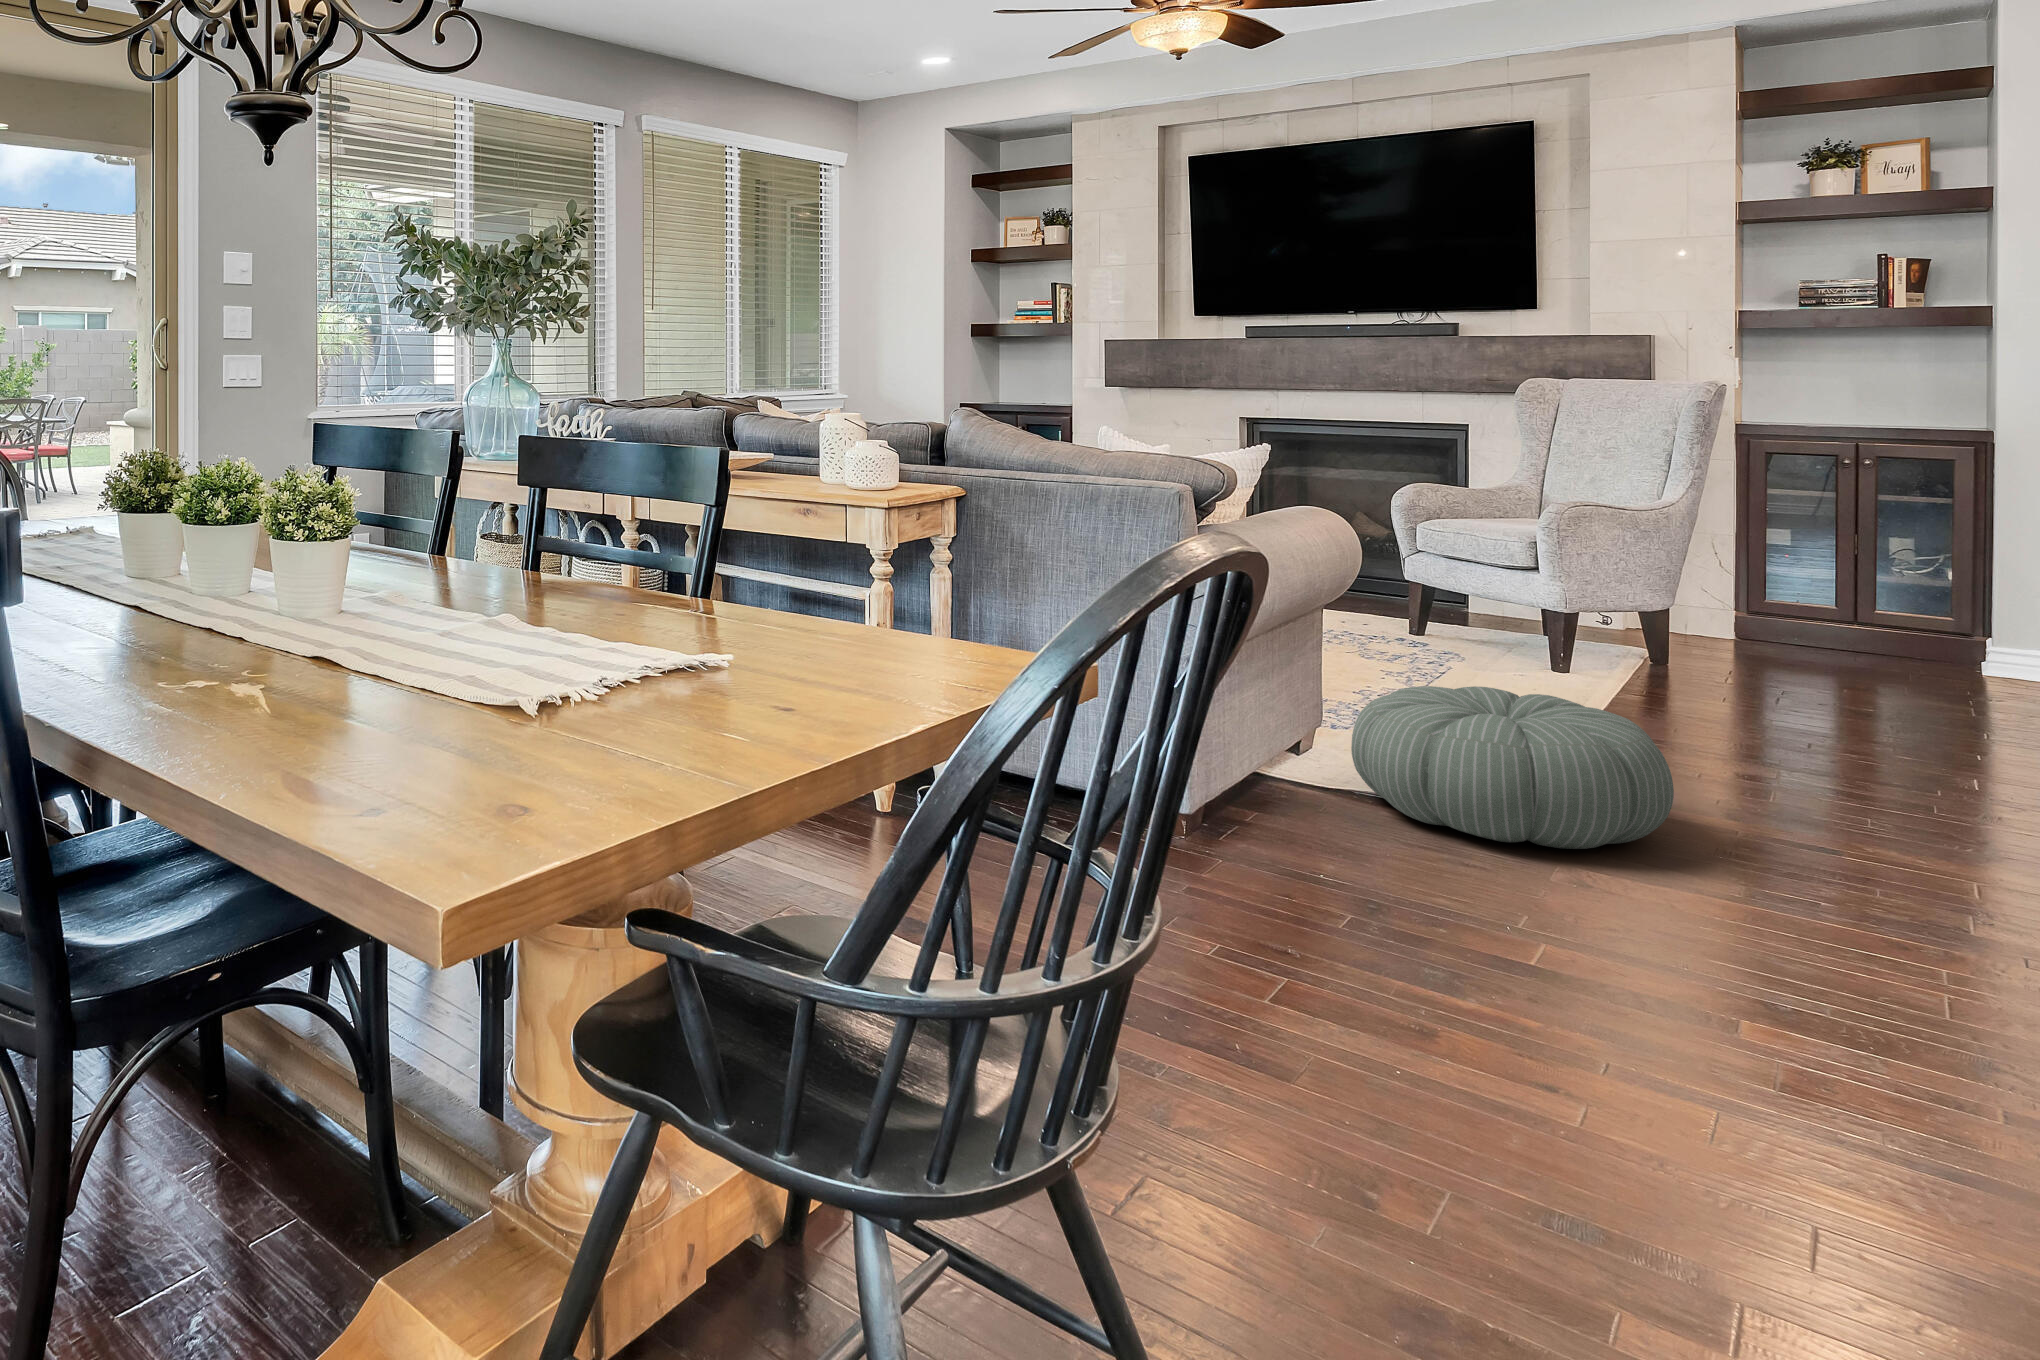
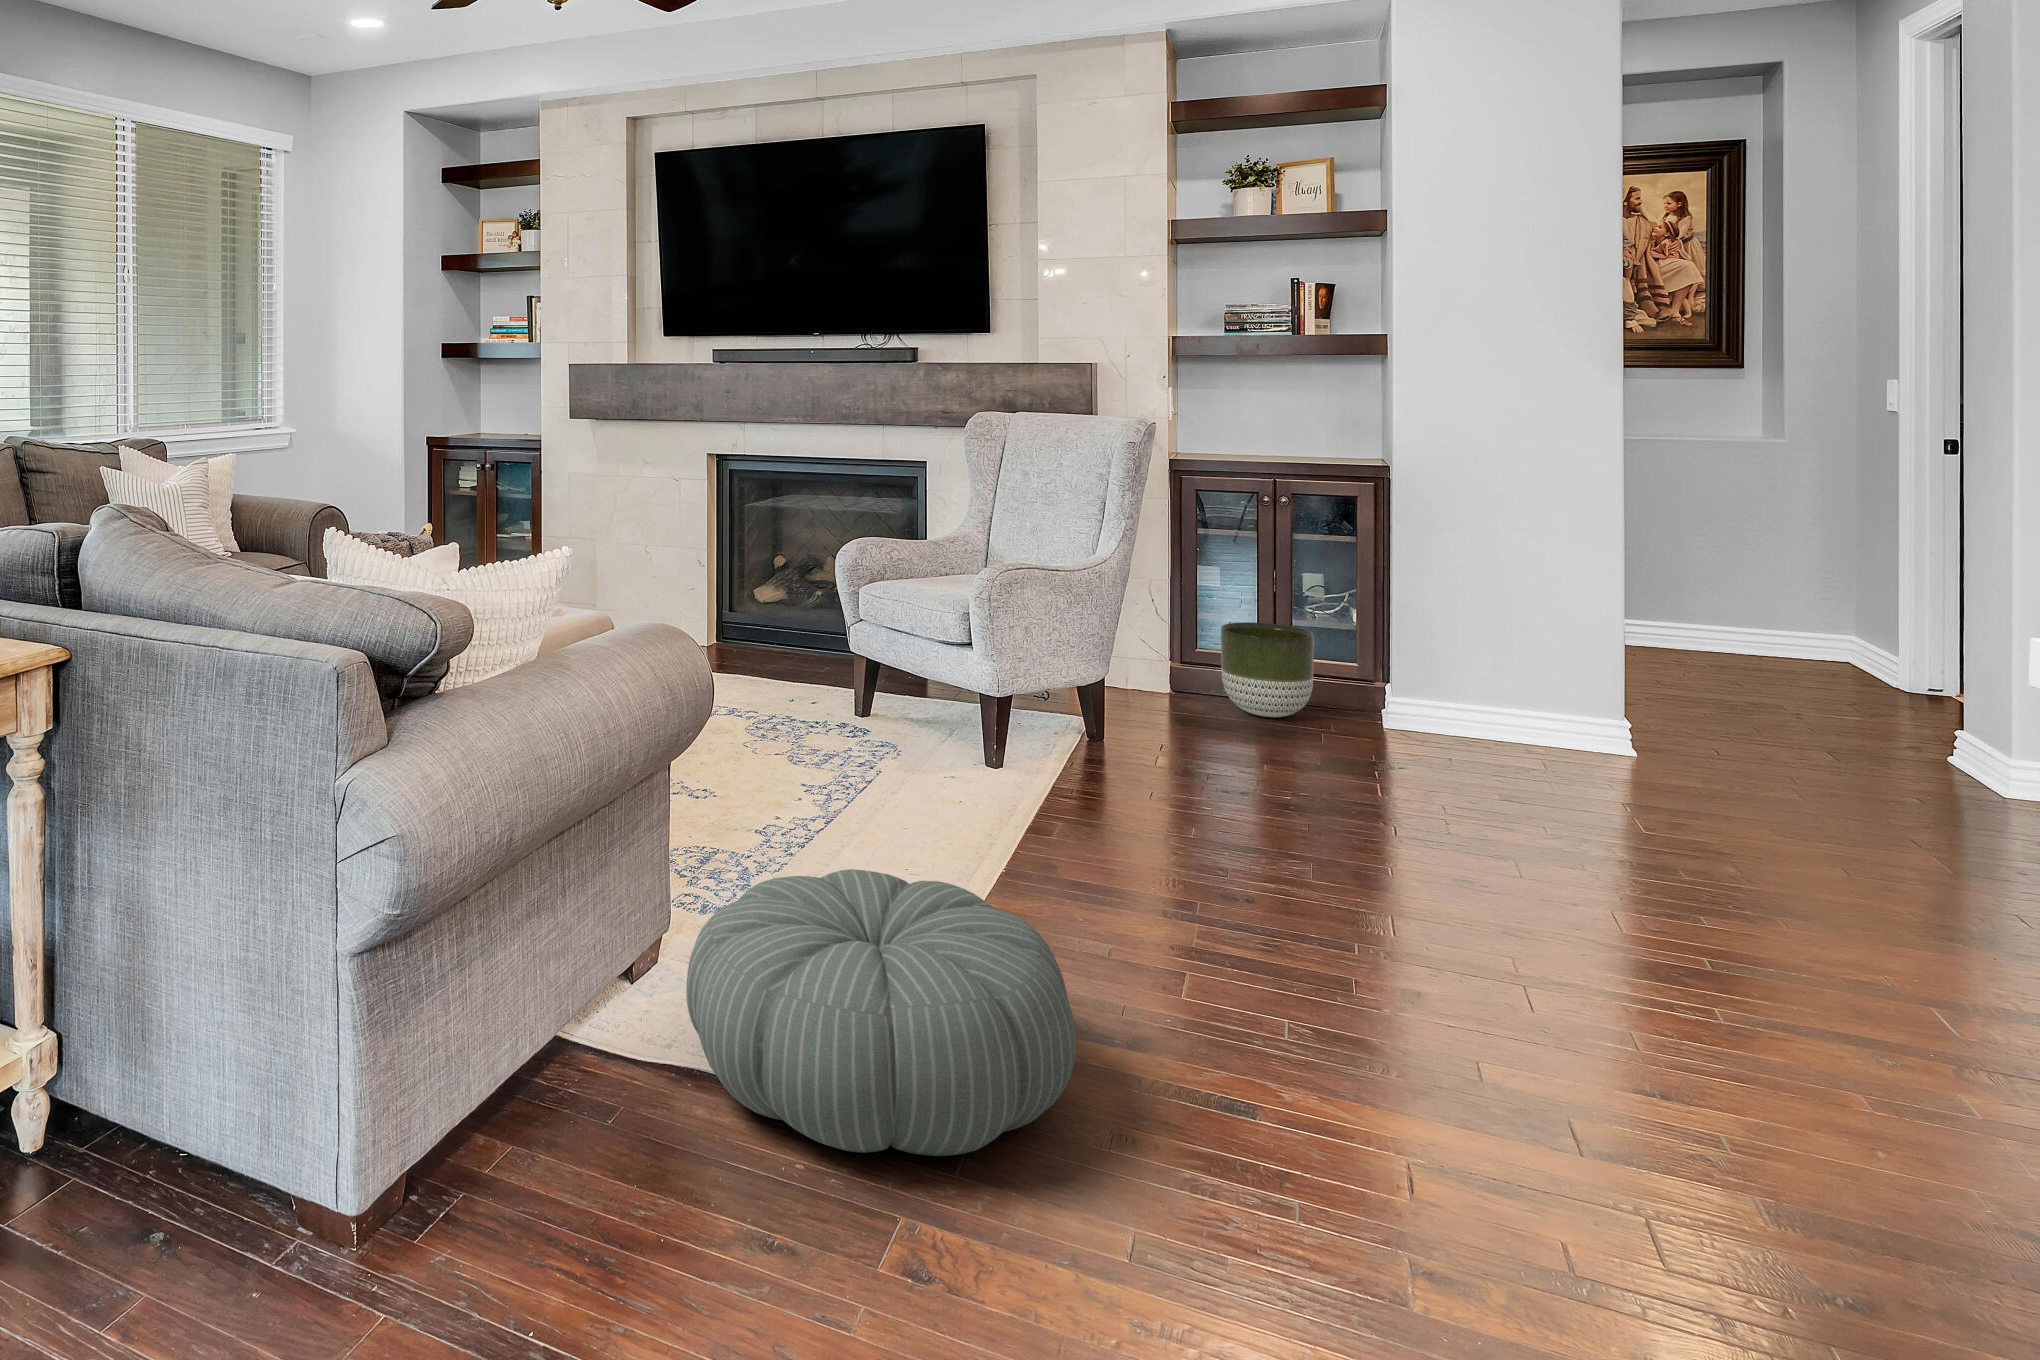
planter: none [1796,576,1901,663] -> present [1221,622,1314,717]

